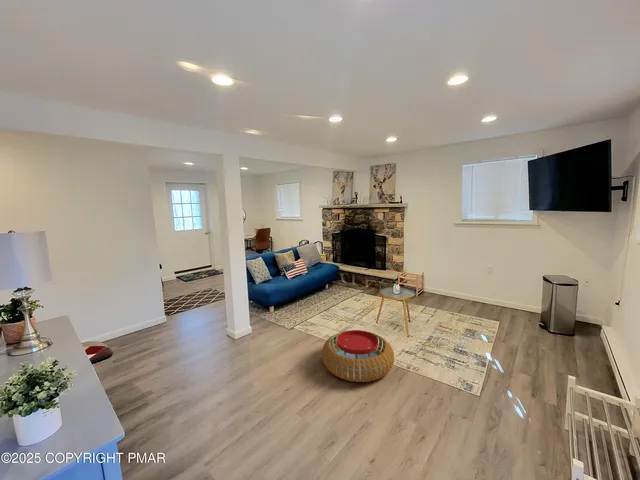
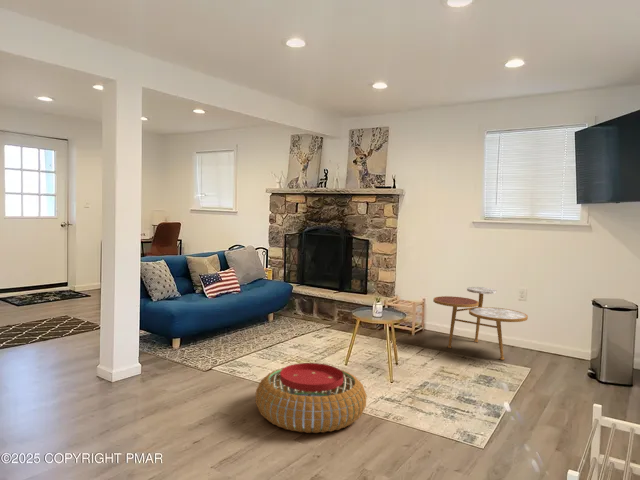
side table: none [431,266,497,316] -> present [433,287,528,360]

